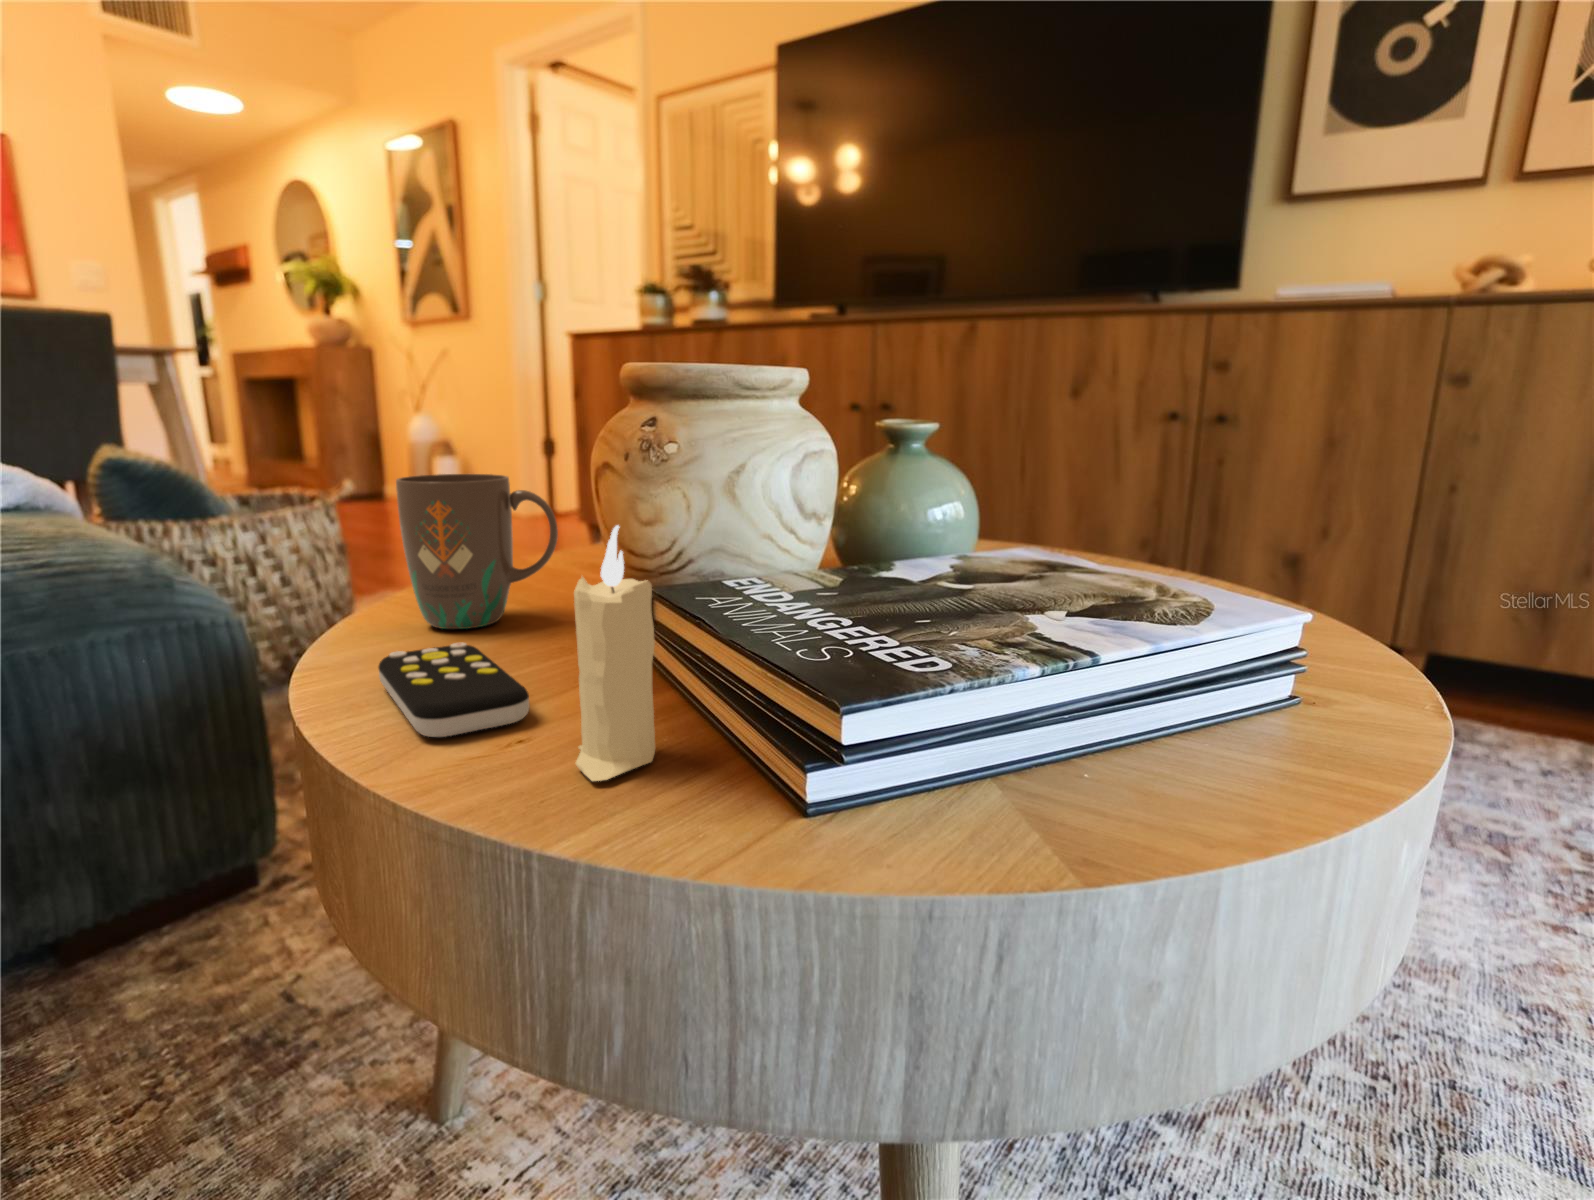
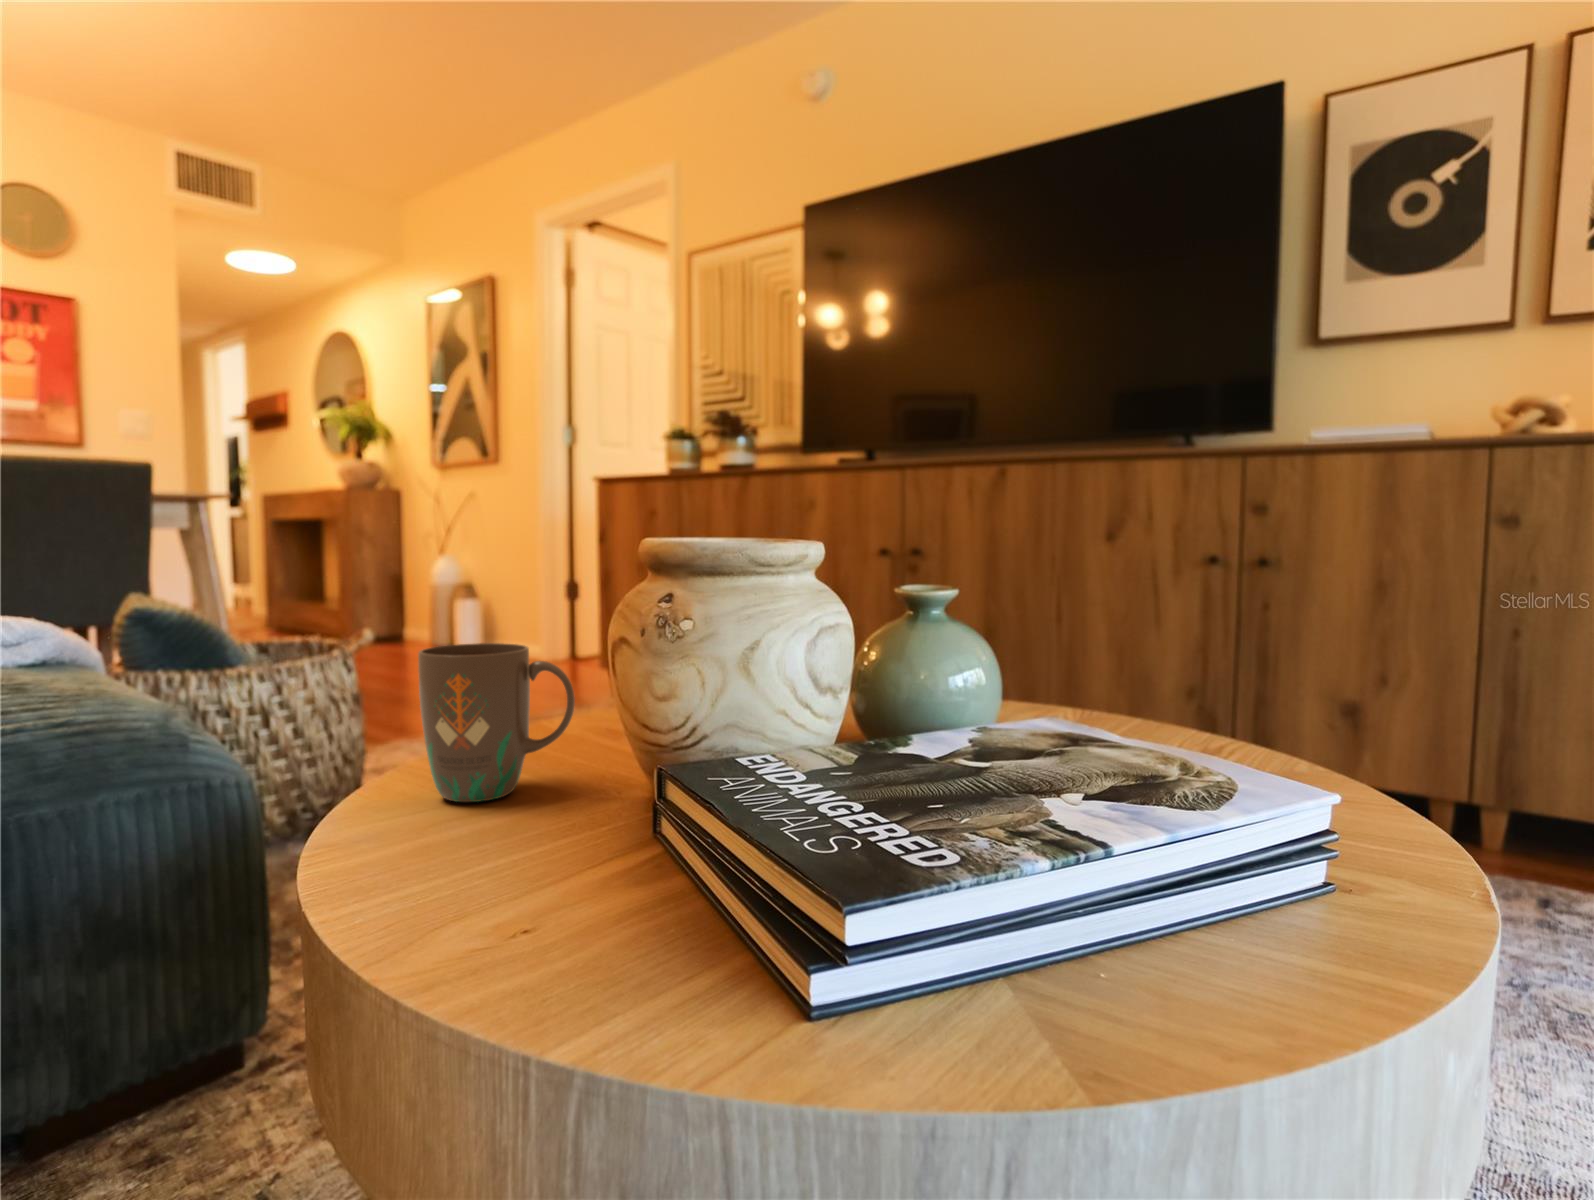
candle: present [574,525,655,781] -> none [580,717,662,978]
remote control: present [378,643,529,737] -> none [390,821,538,926]

